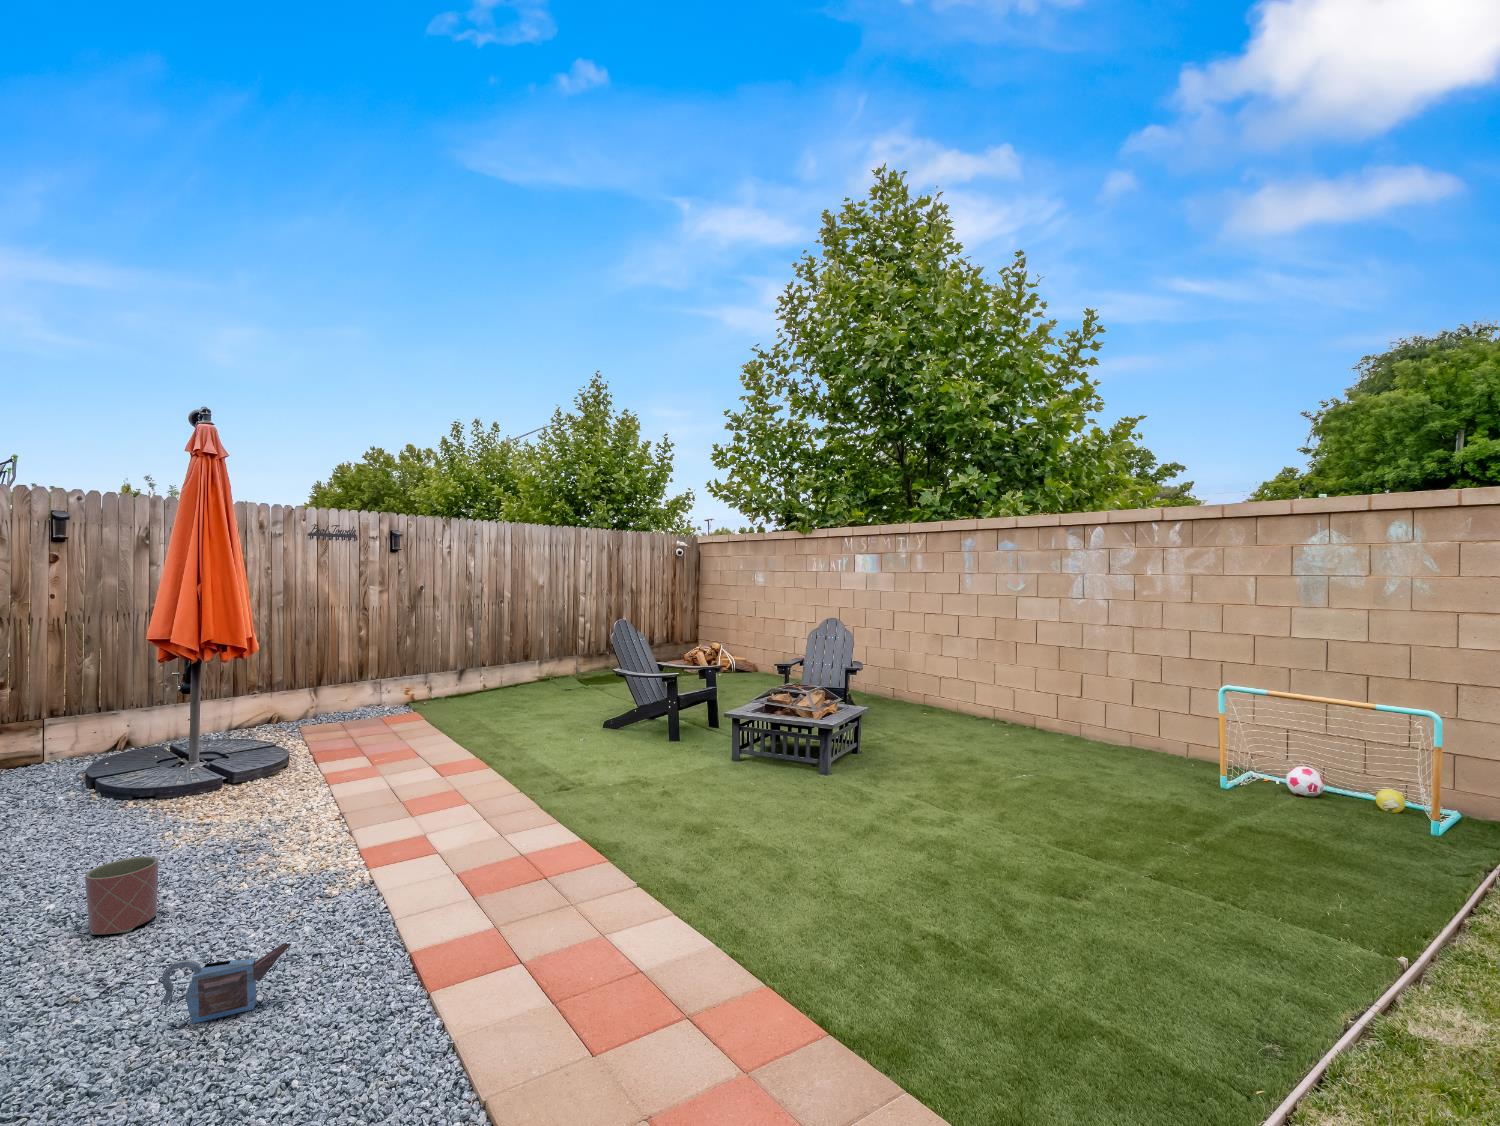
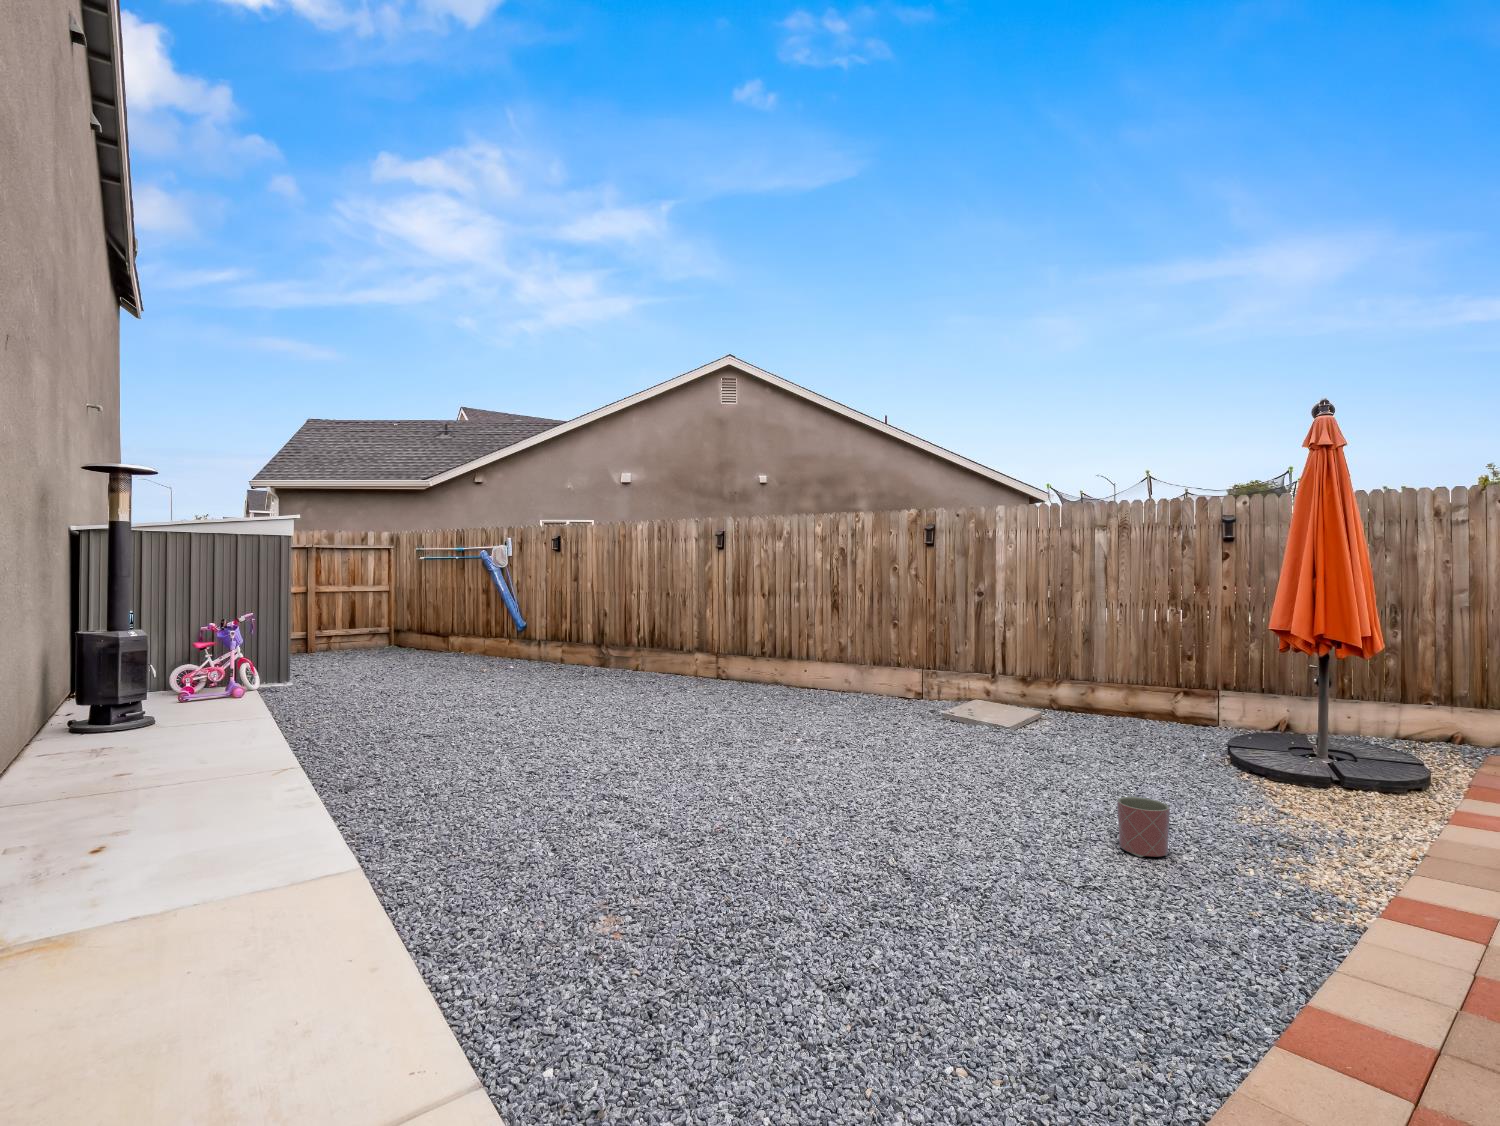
watering can: present [161,942,291,1024] -> none [1083,878,1176,956]

